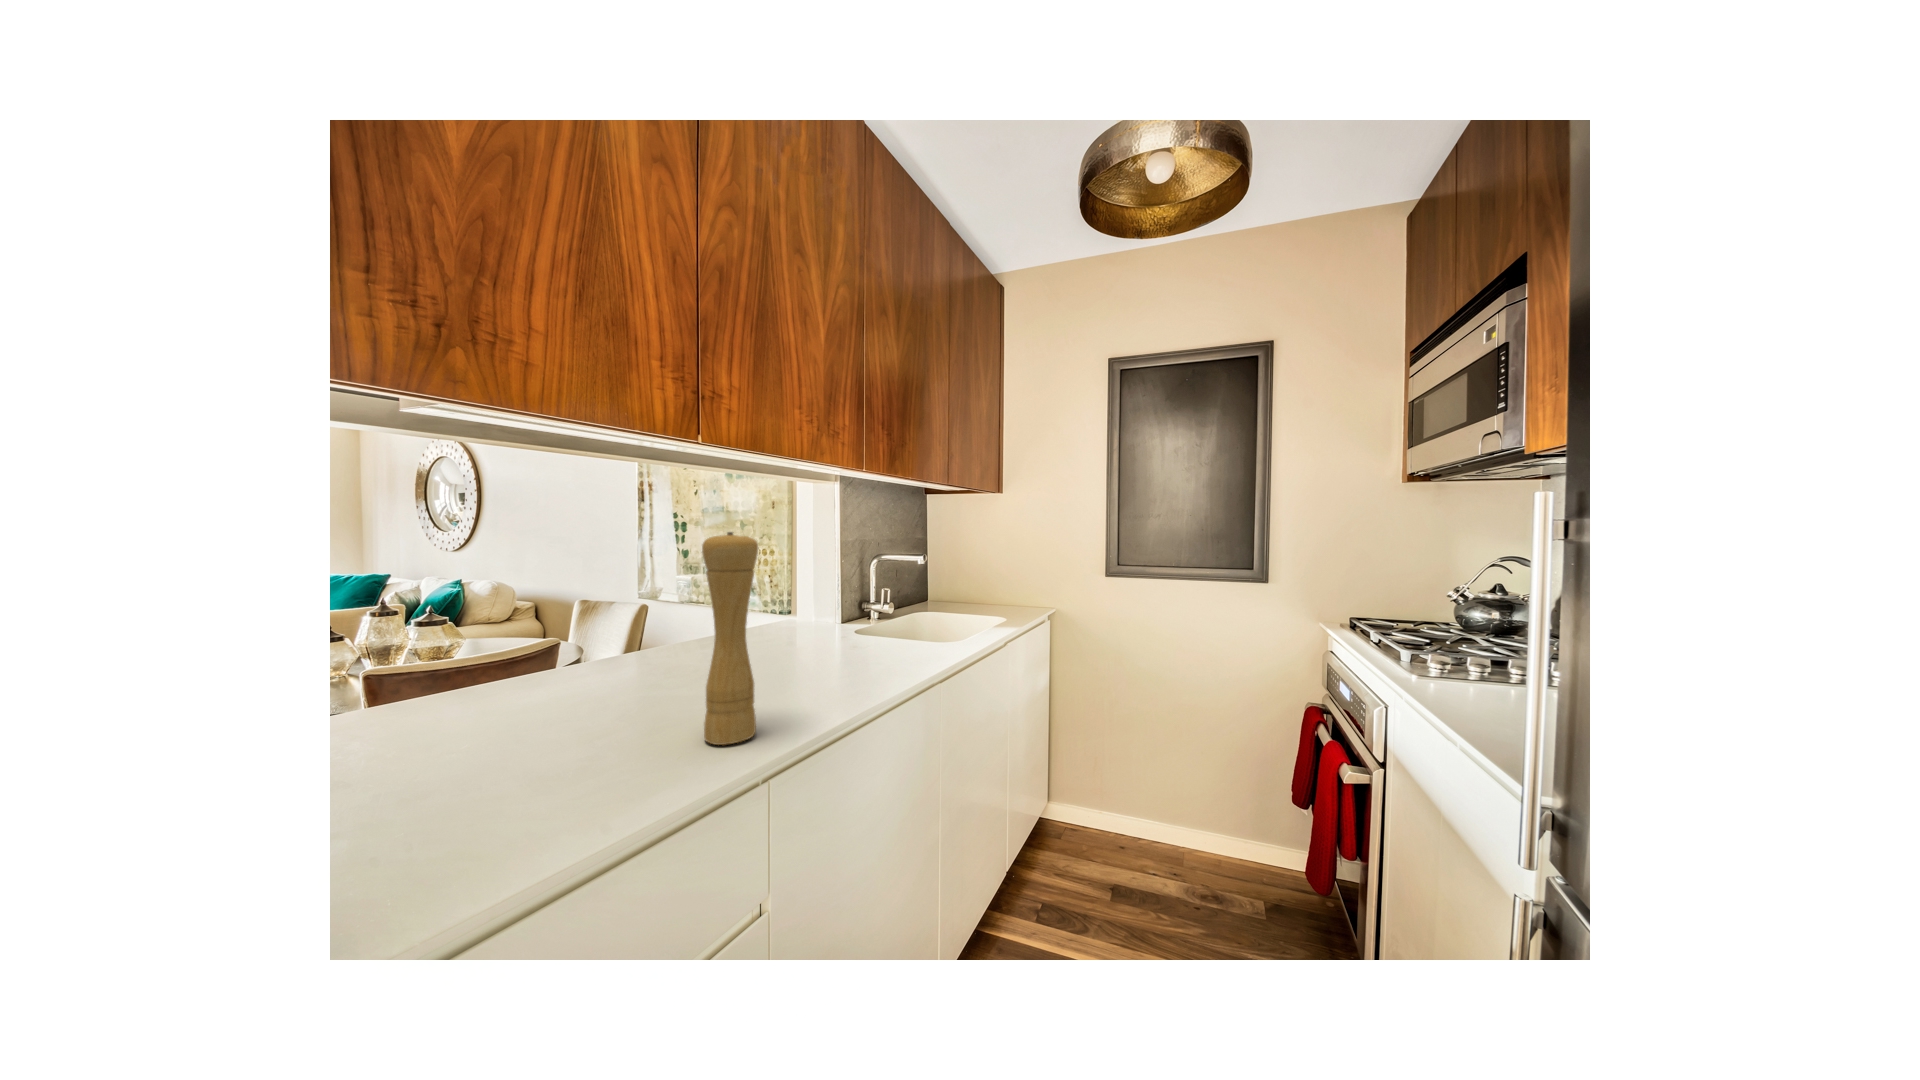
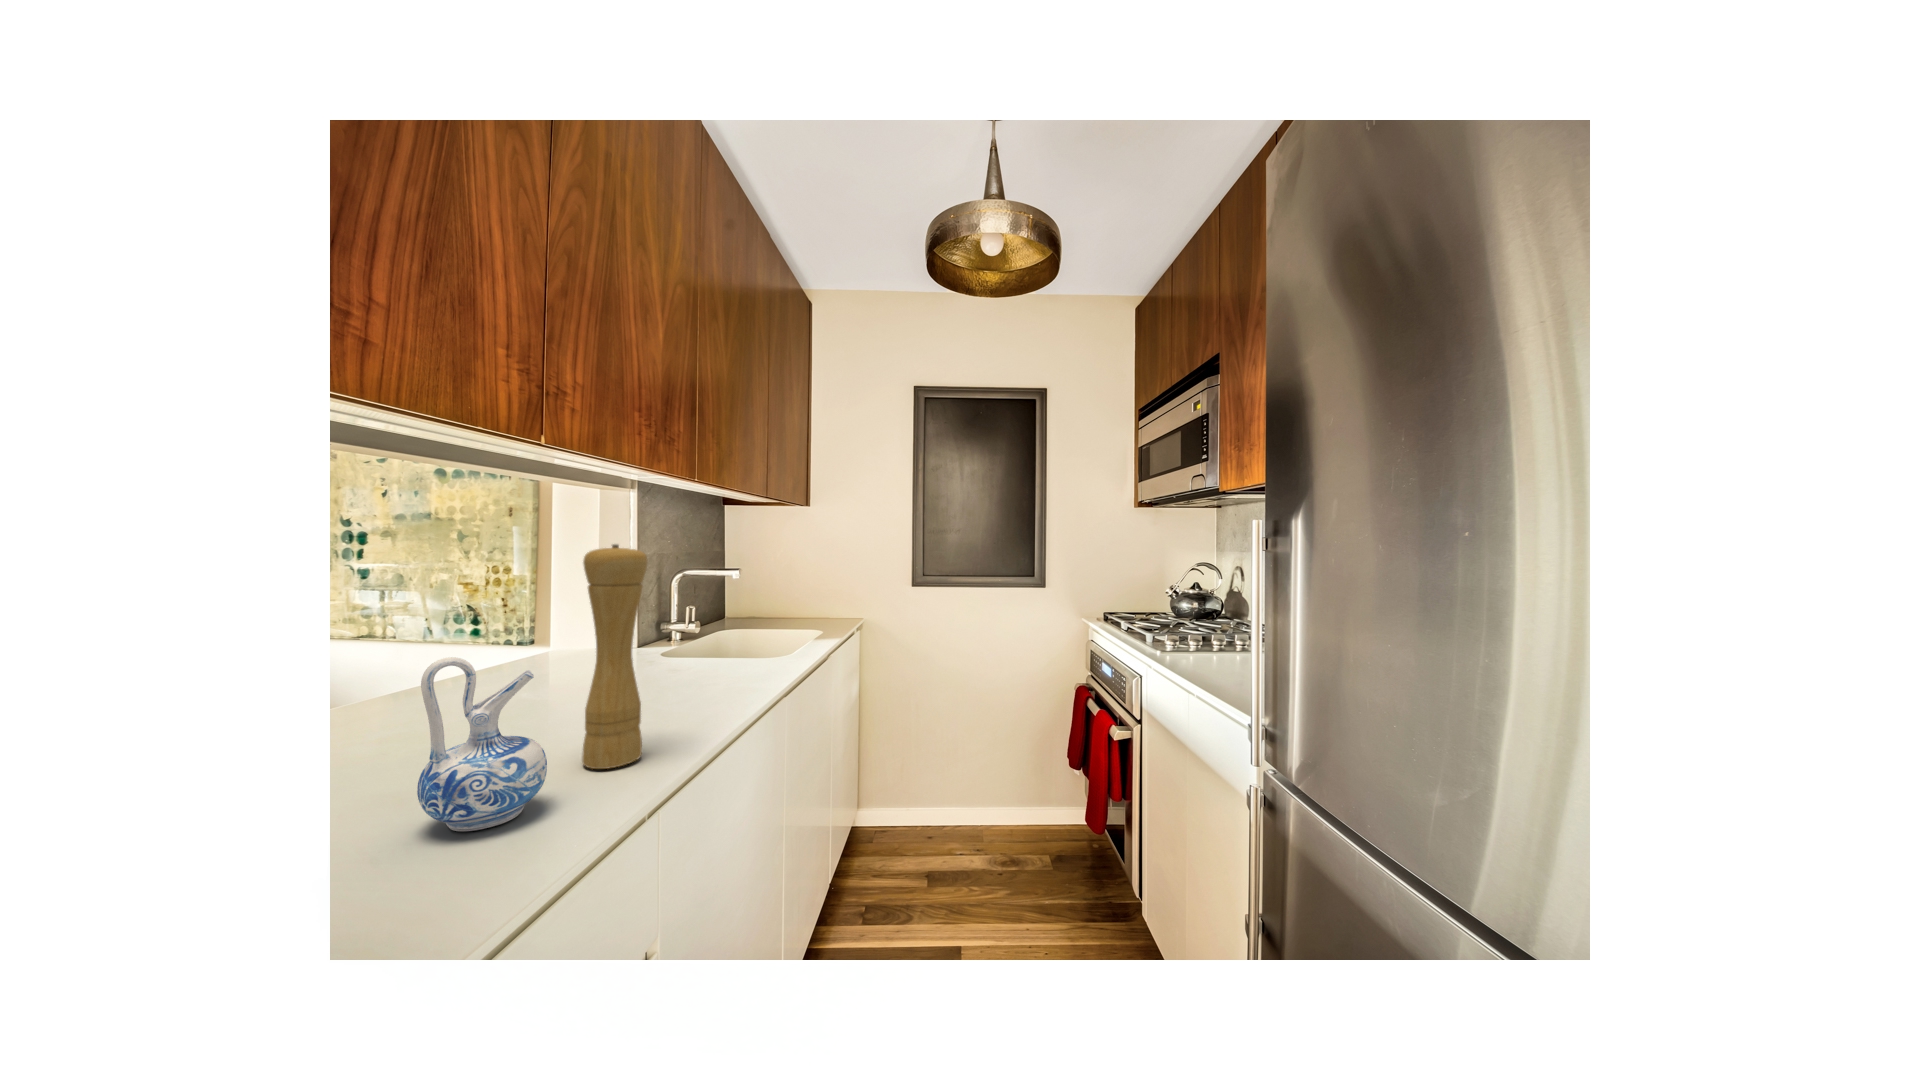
ceramic pitcher: none [534,633,646,792] -> present [417,657,547,831]

